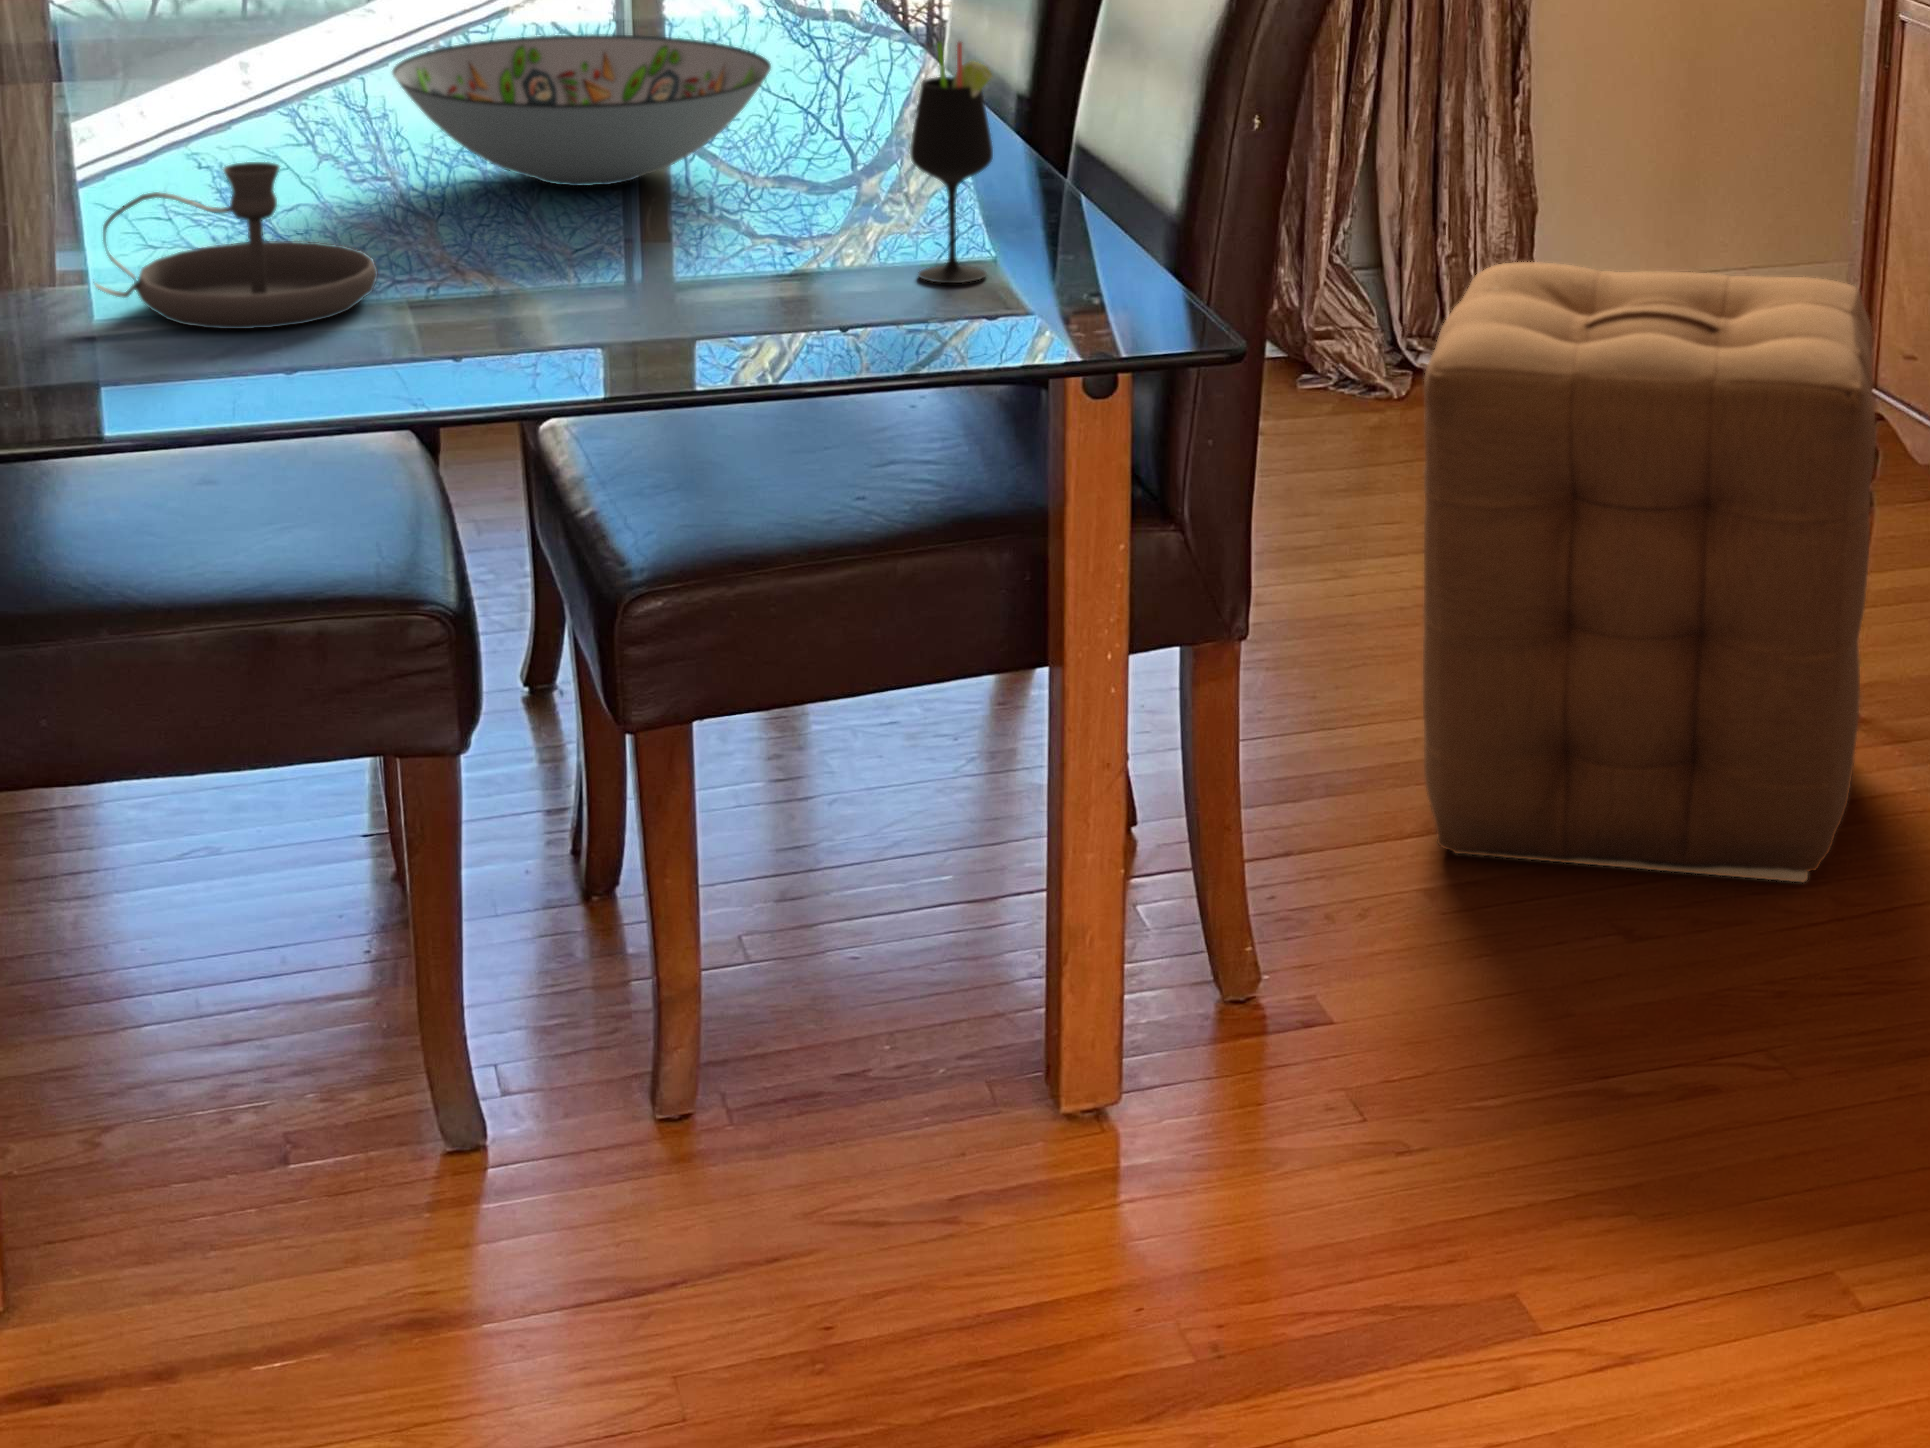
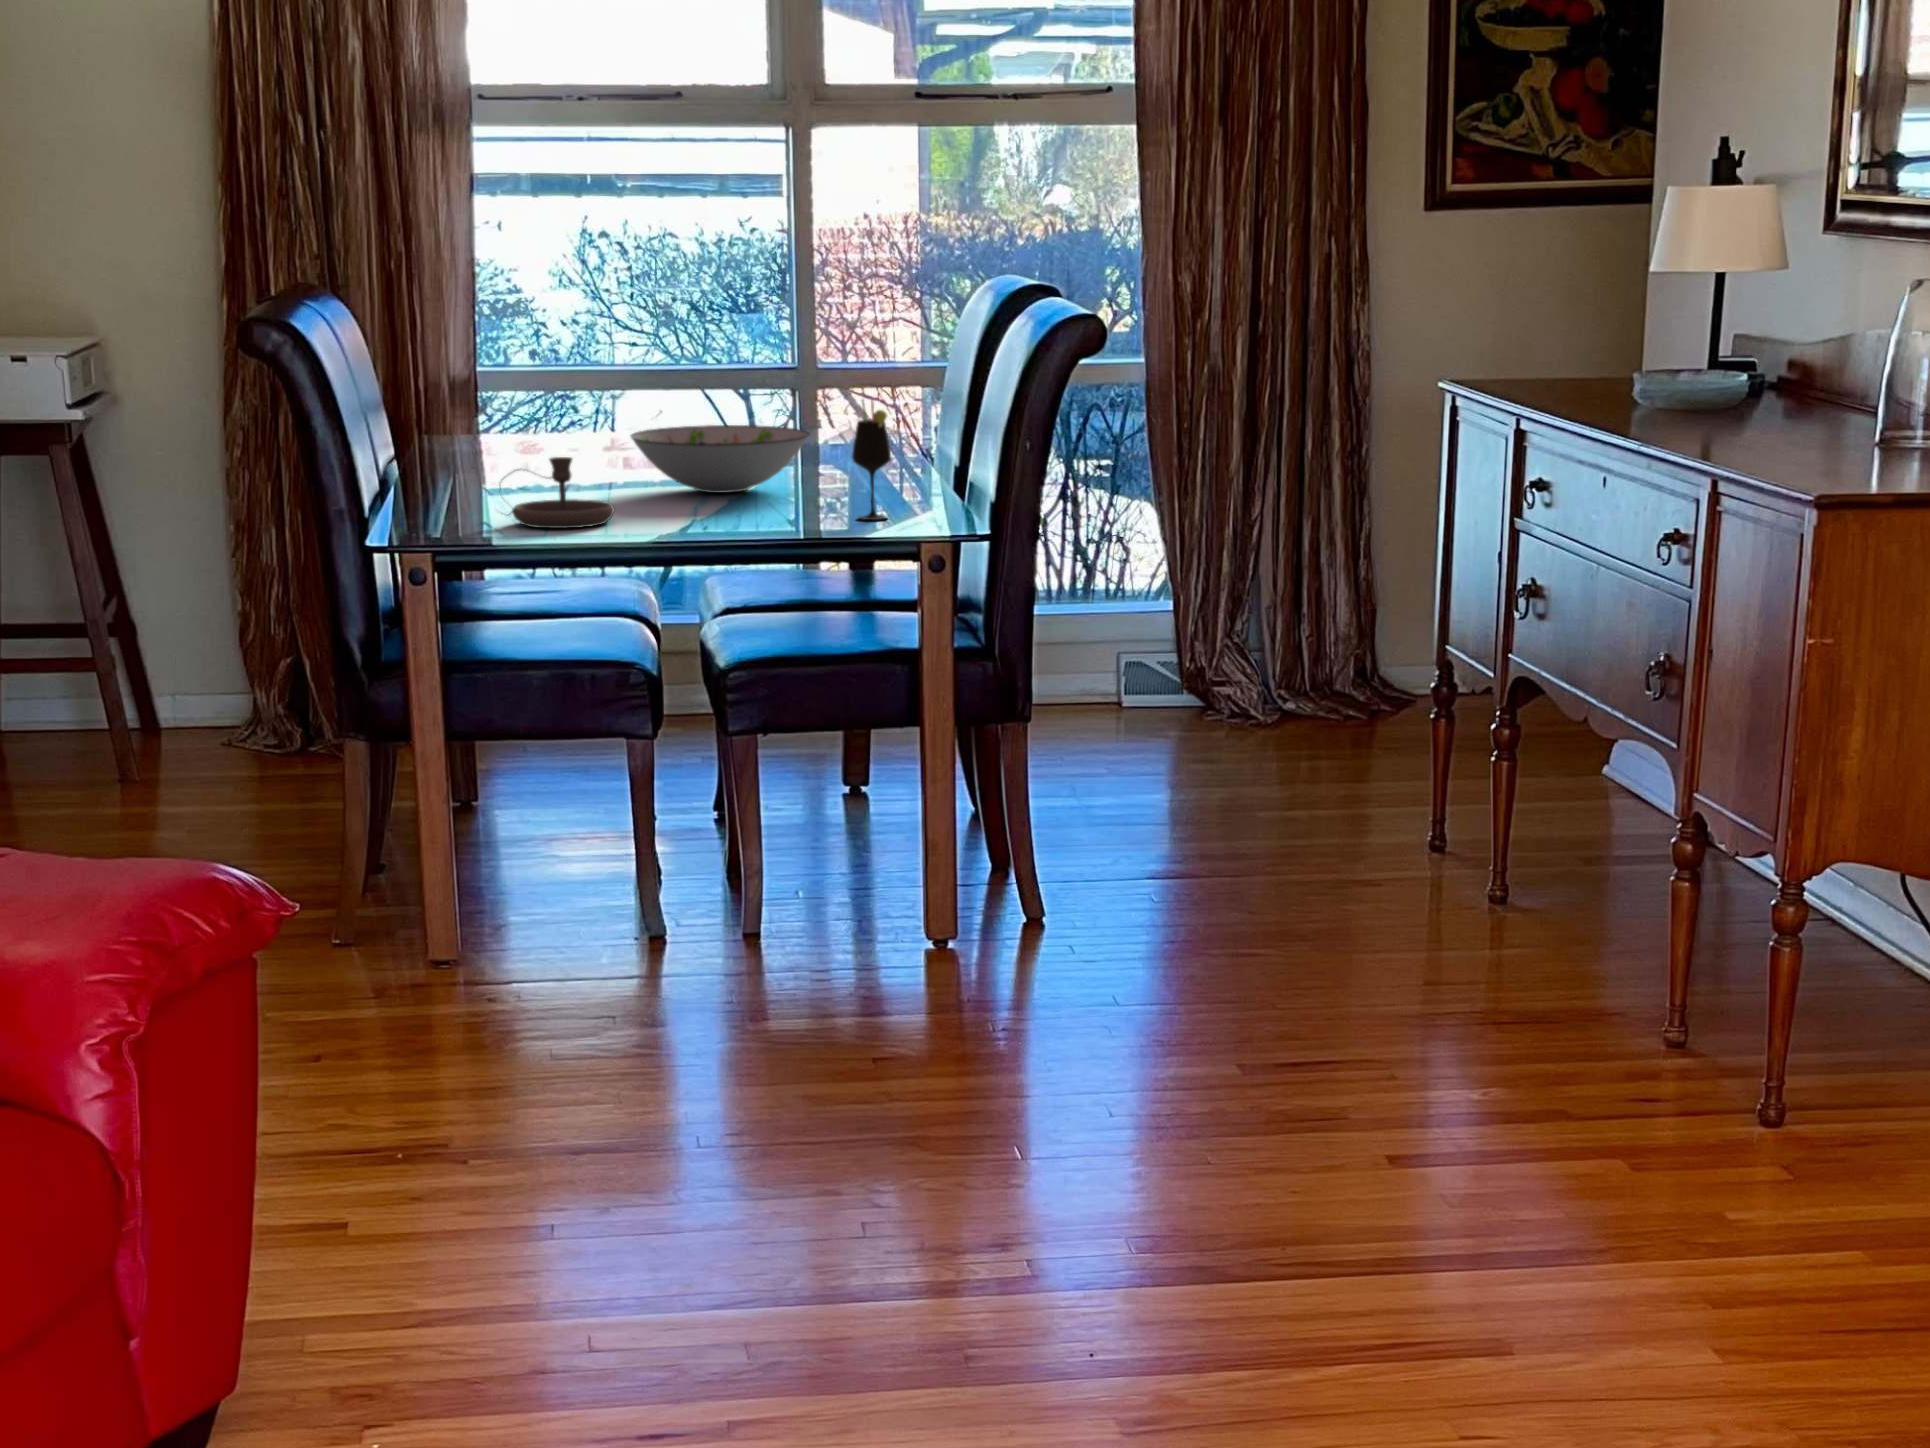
ottoman: present [1423,262,1876,882] -> none [1152,569,1433,900]

